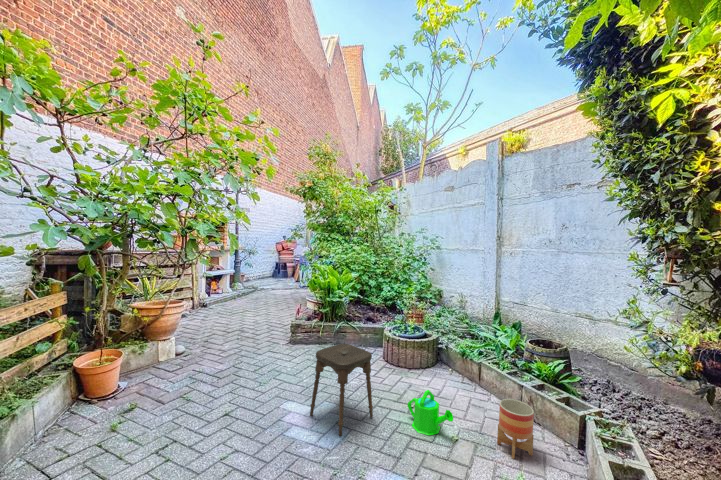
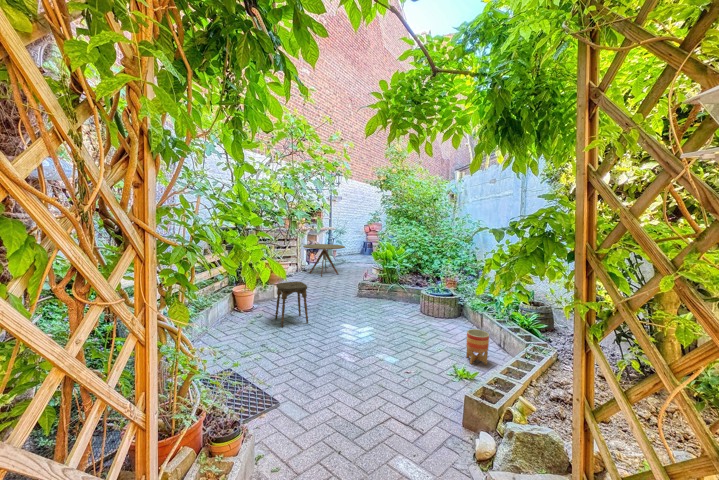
round table: none [202,268,263,314] -> present [303,244,345,277]
stool: present [310,344,373,436] -> present [275,282,308,327]
watering can: present [408,390,453,435] -> none [414,321,438,348]

